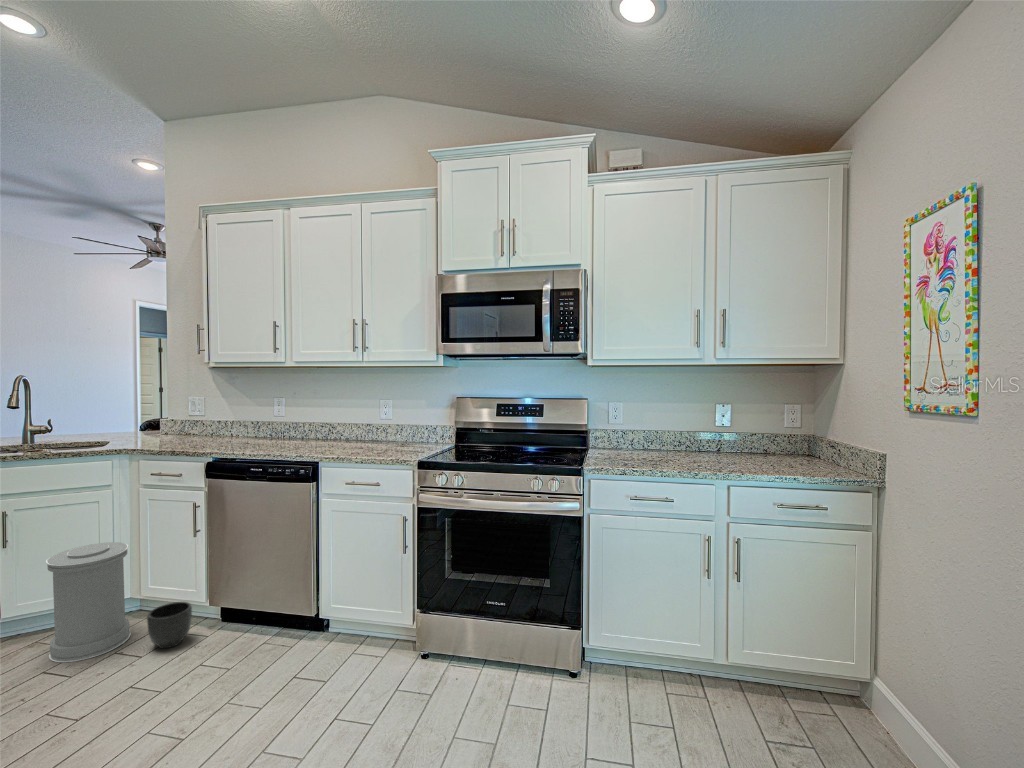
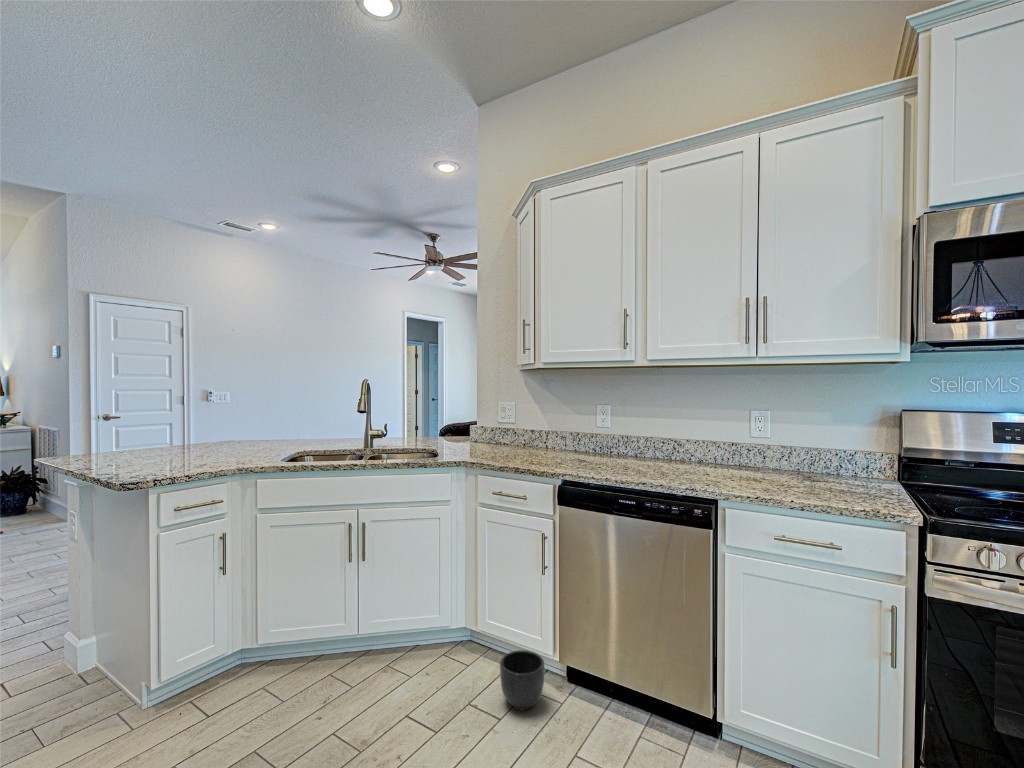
trash can: present [46,542,131,662] -> none [401,565,474,706]

